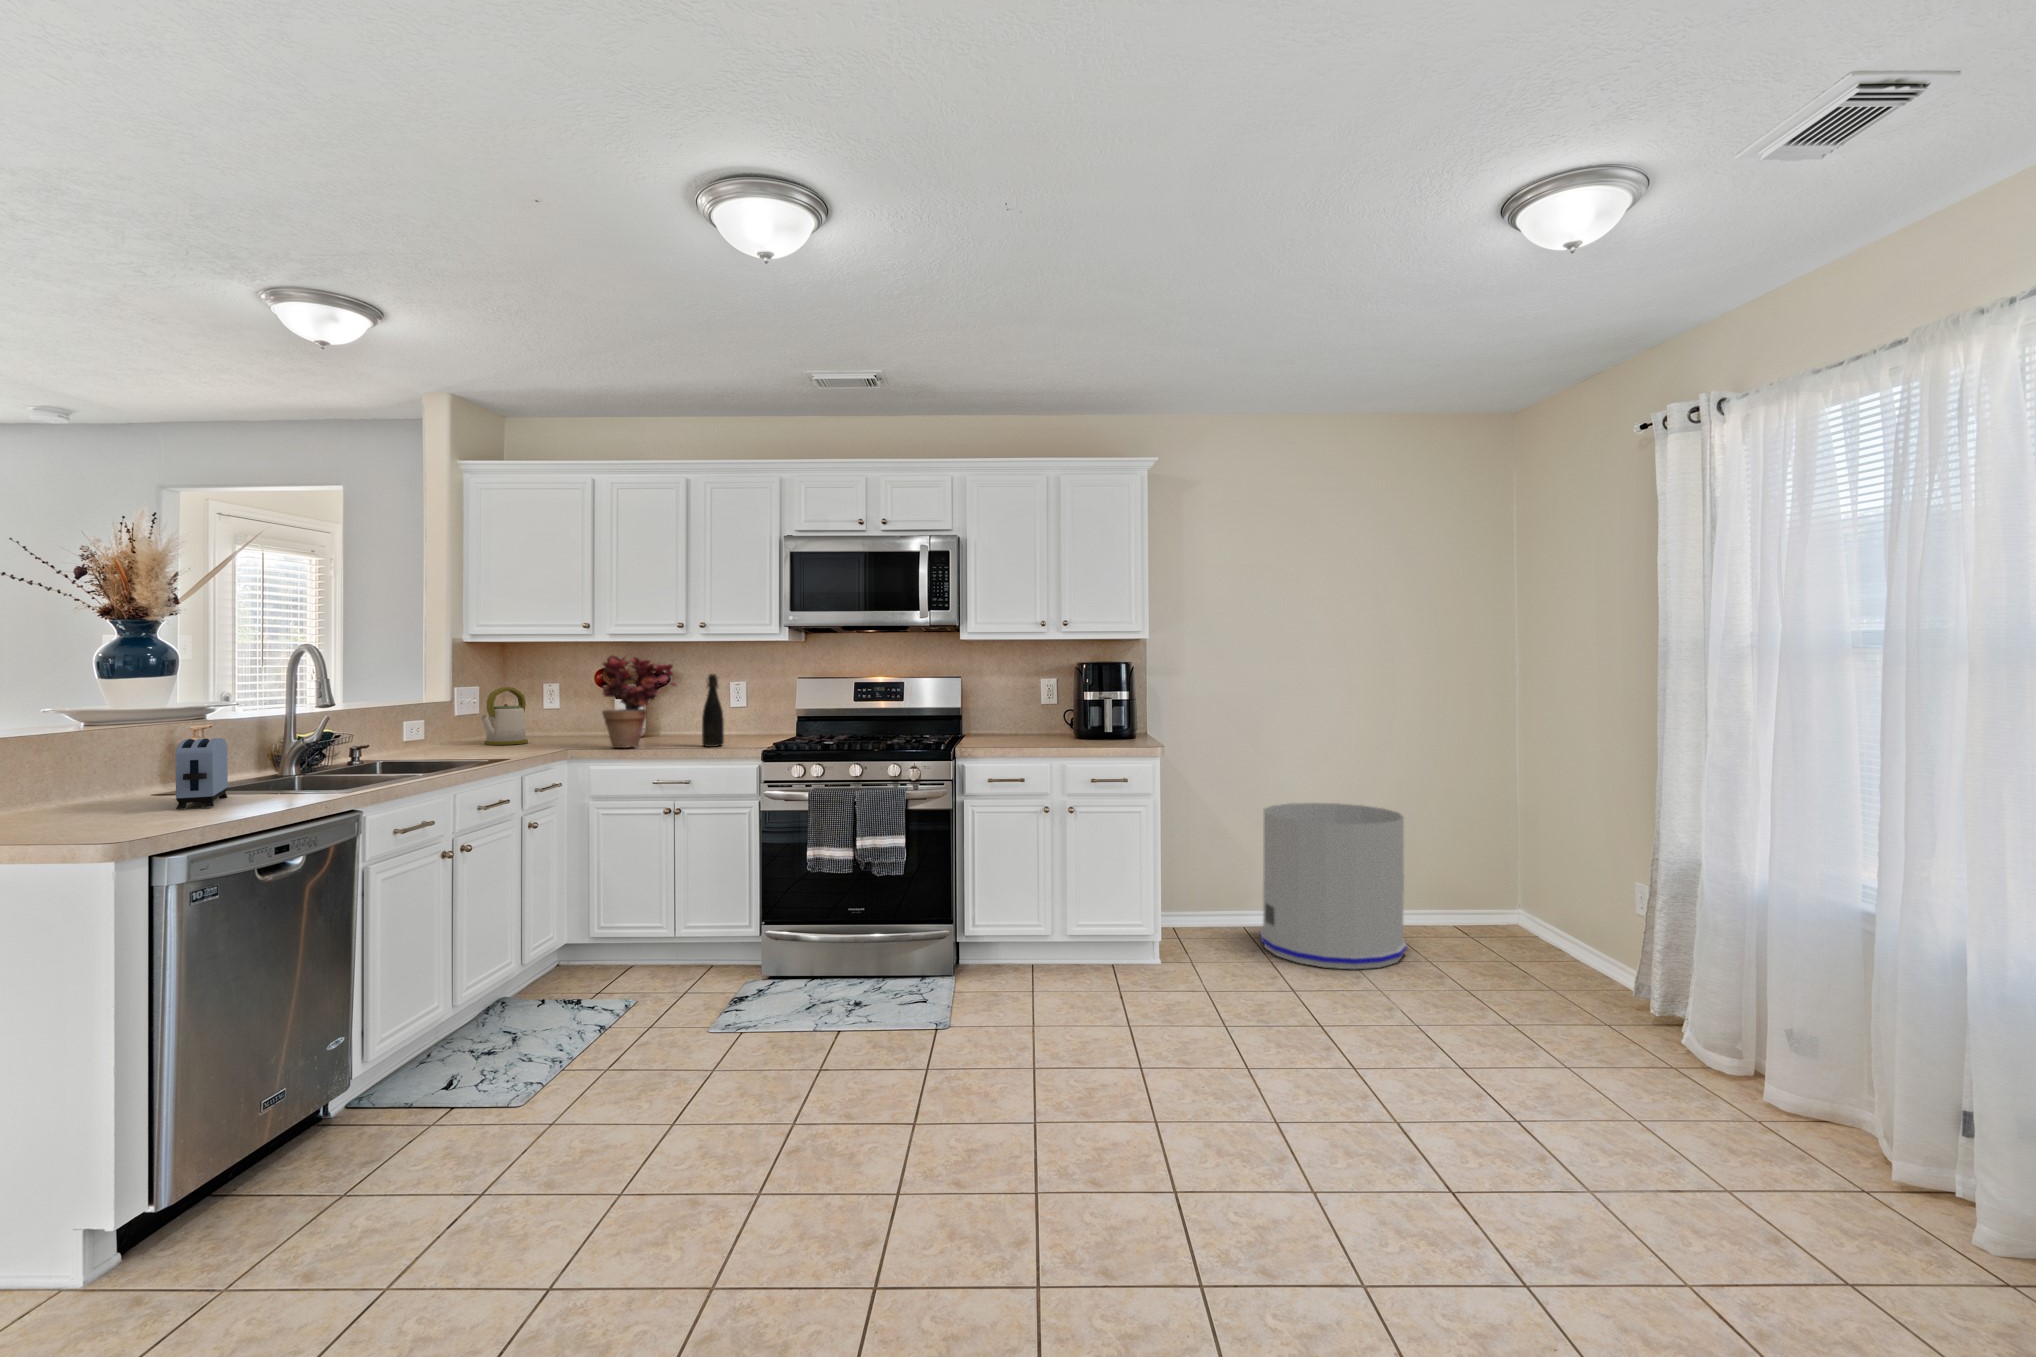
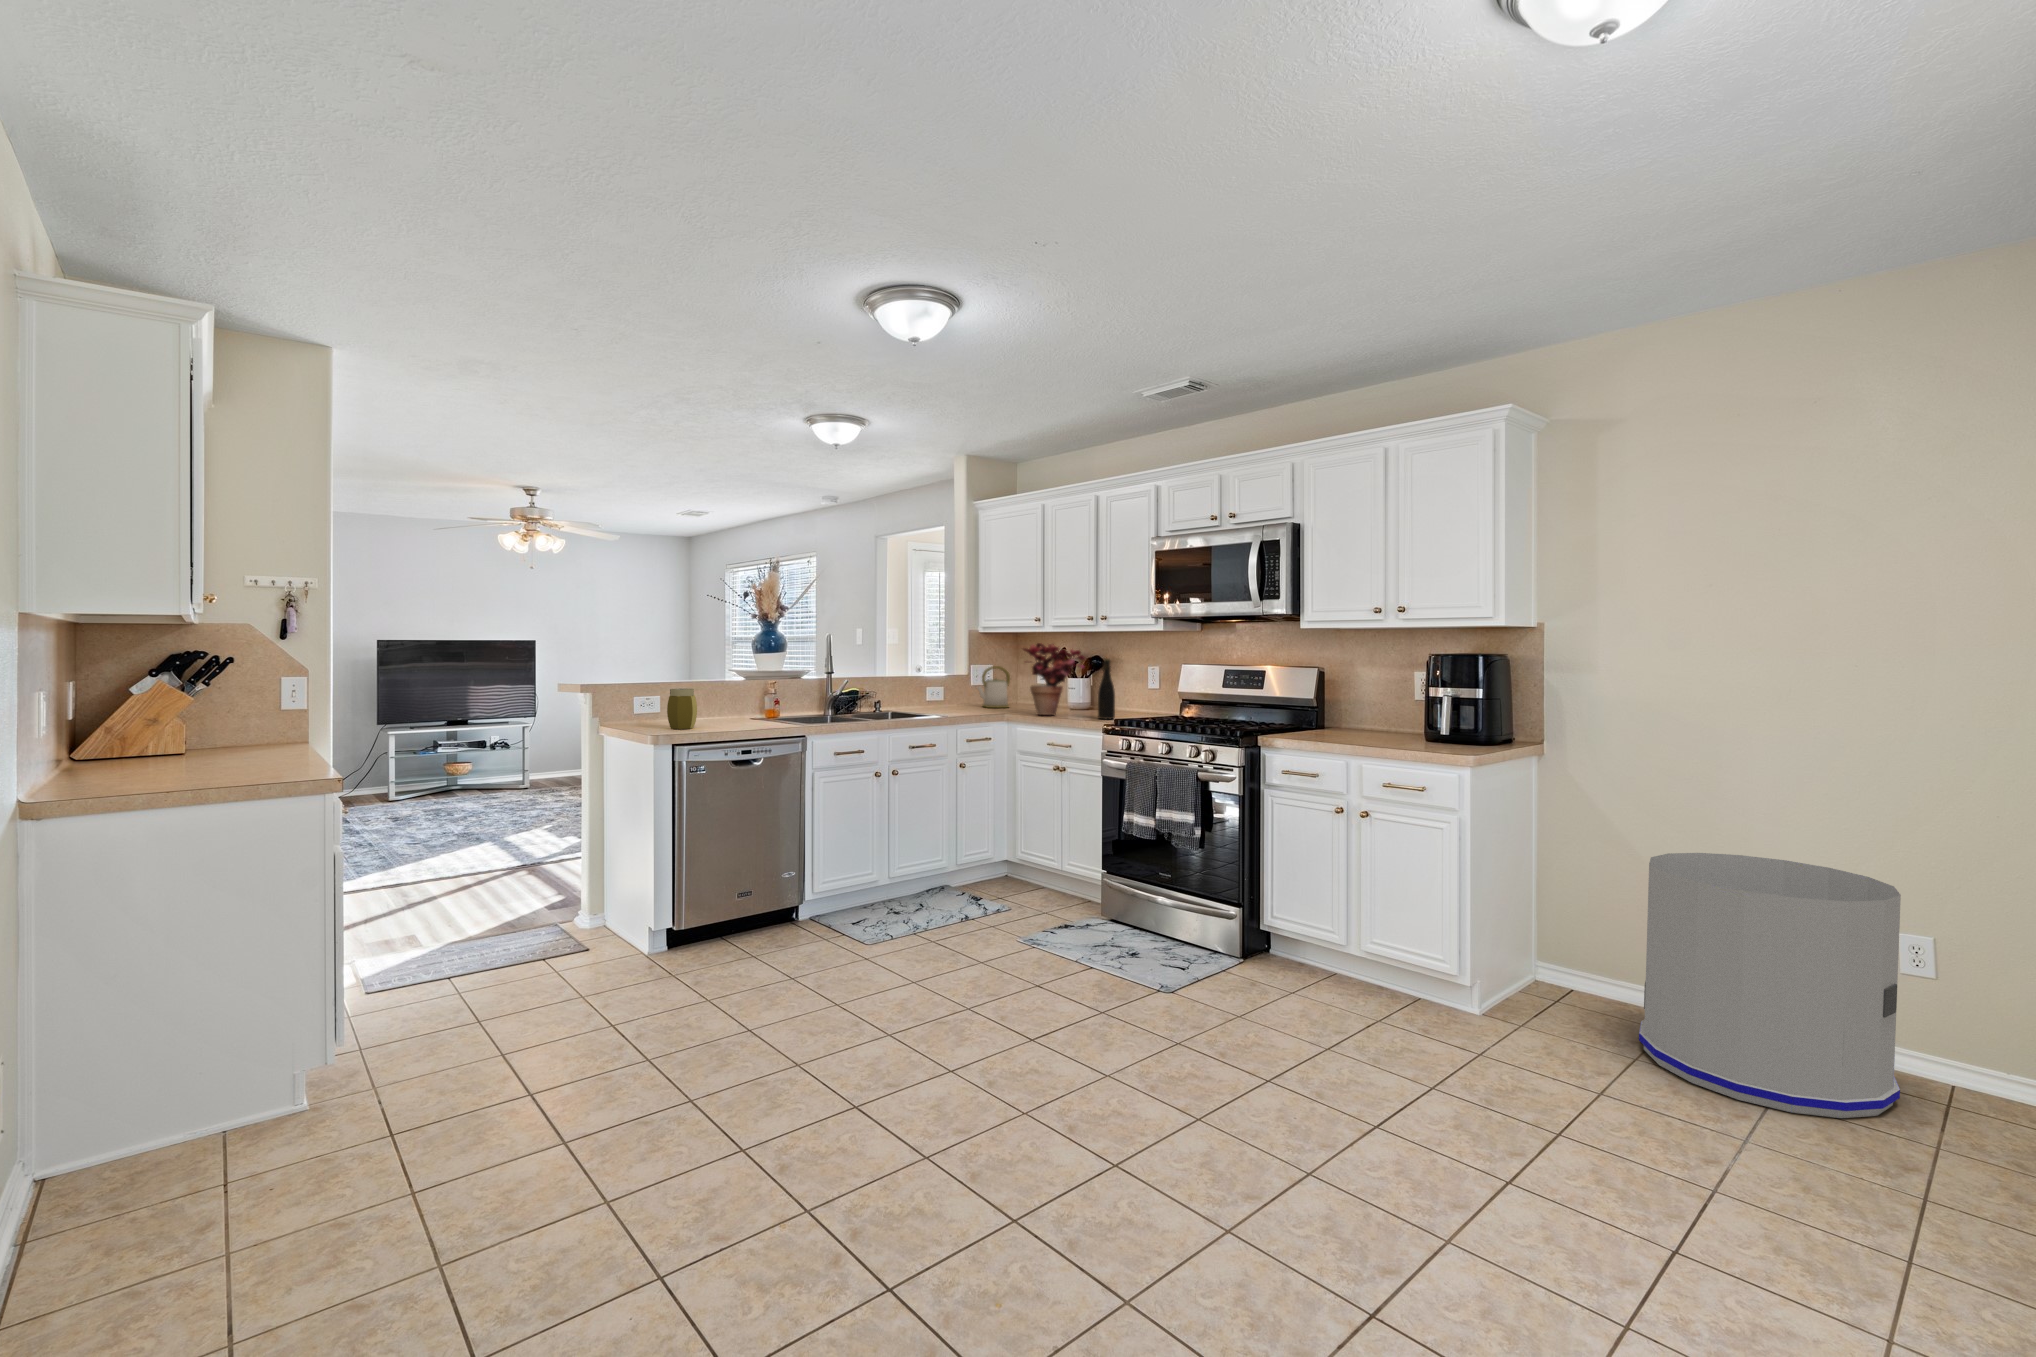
toaster: present [175,738,228,809] -> none [723,689,763,727]
jar: none [53,745,124,825] -> present [667,689,697,729]

